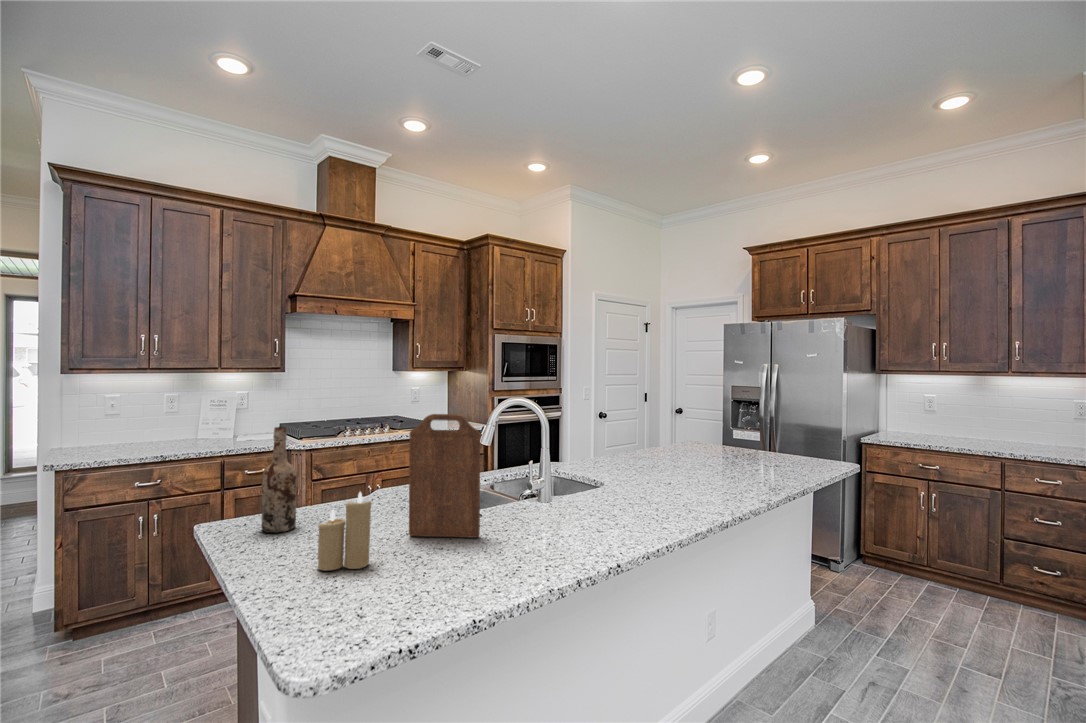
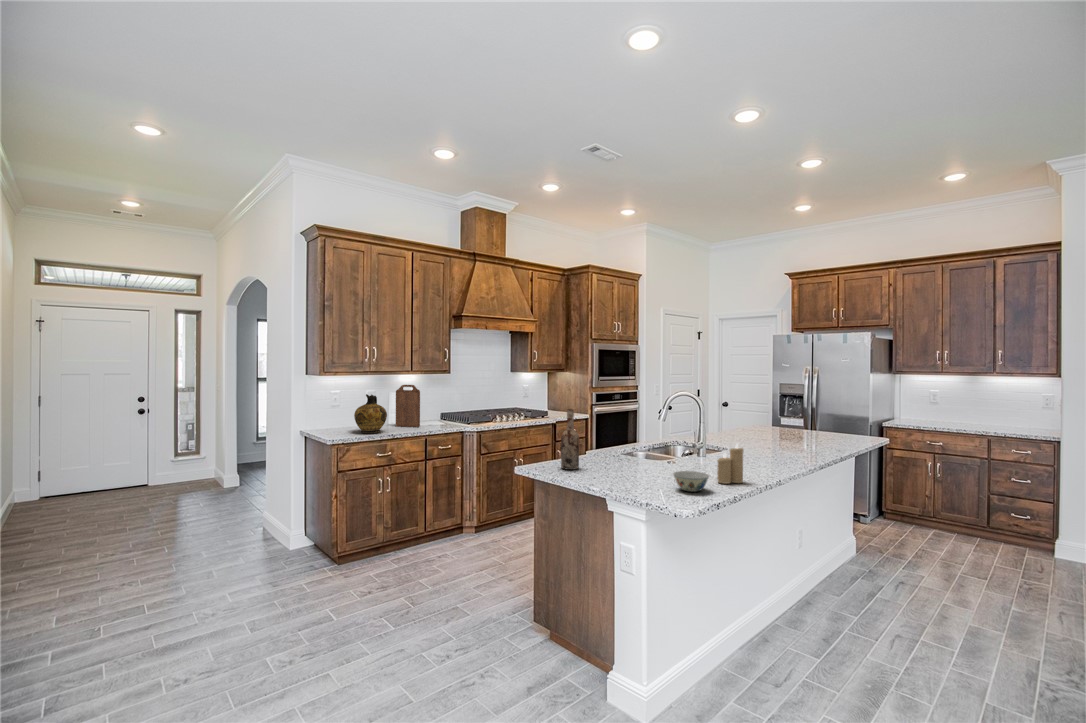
ceramic jug: none [113,399,166,454] -> present [354,394,387,433]
cutting board: present [409,414,480,538] -> present [396,385,420,427]
candle: present [317,492,371,570] -> present [717,444,744,484]
bowl: none [364,553,437,604] -> present [673,471,709,492]

